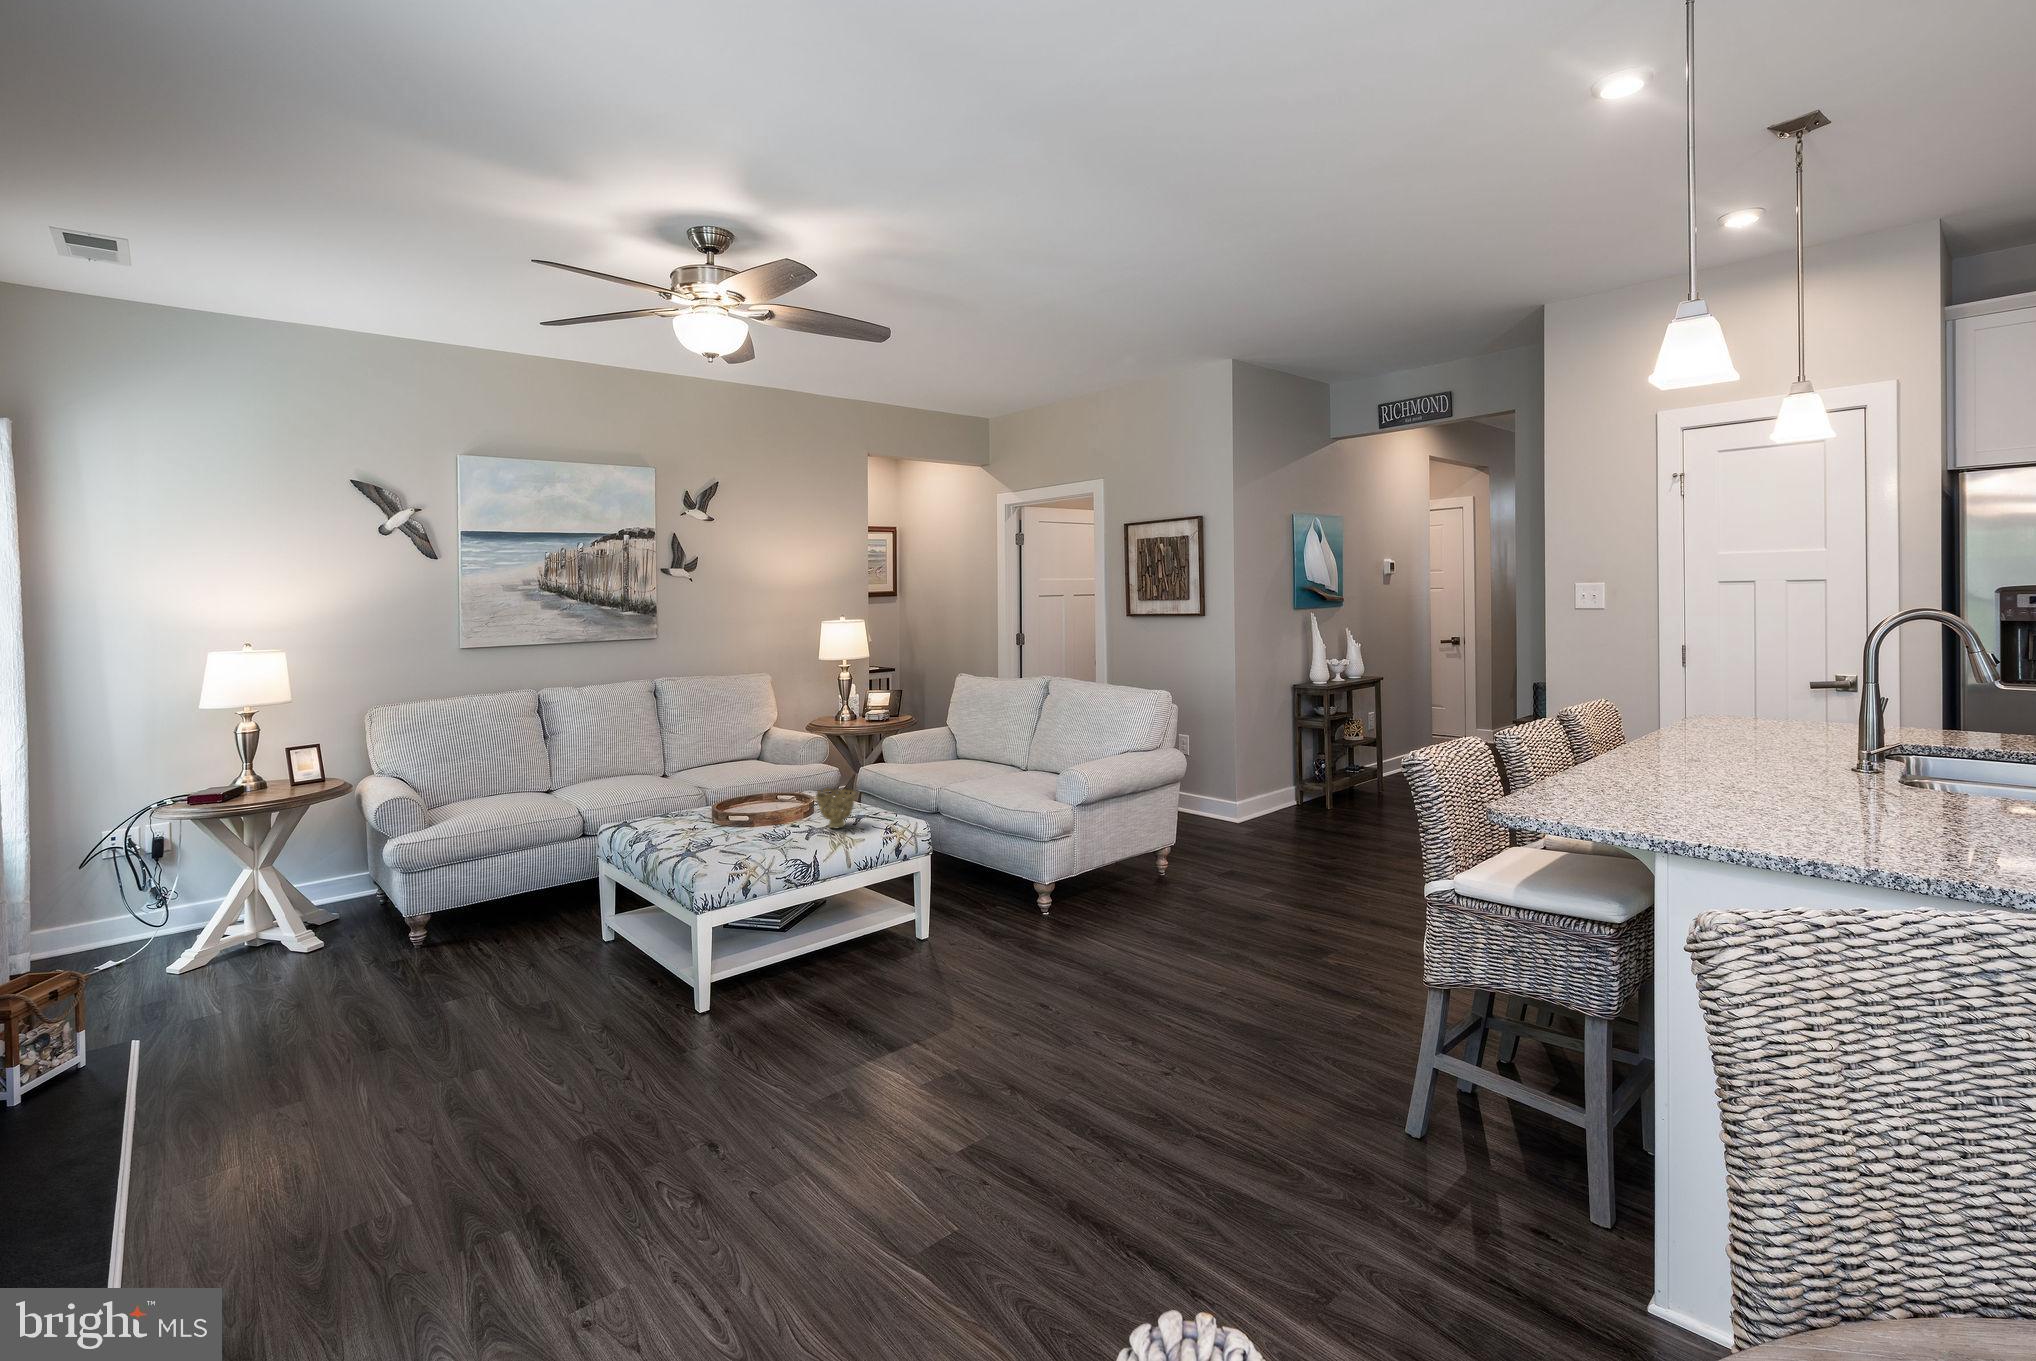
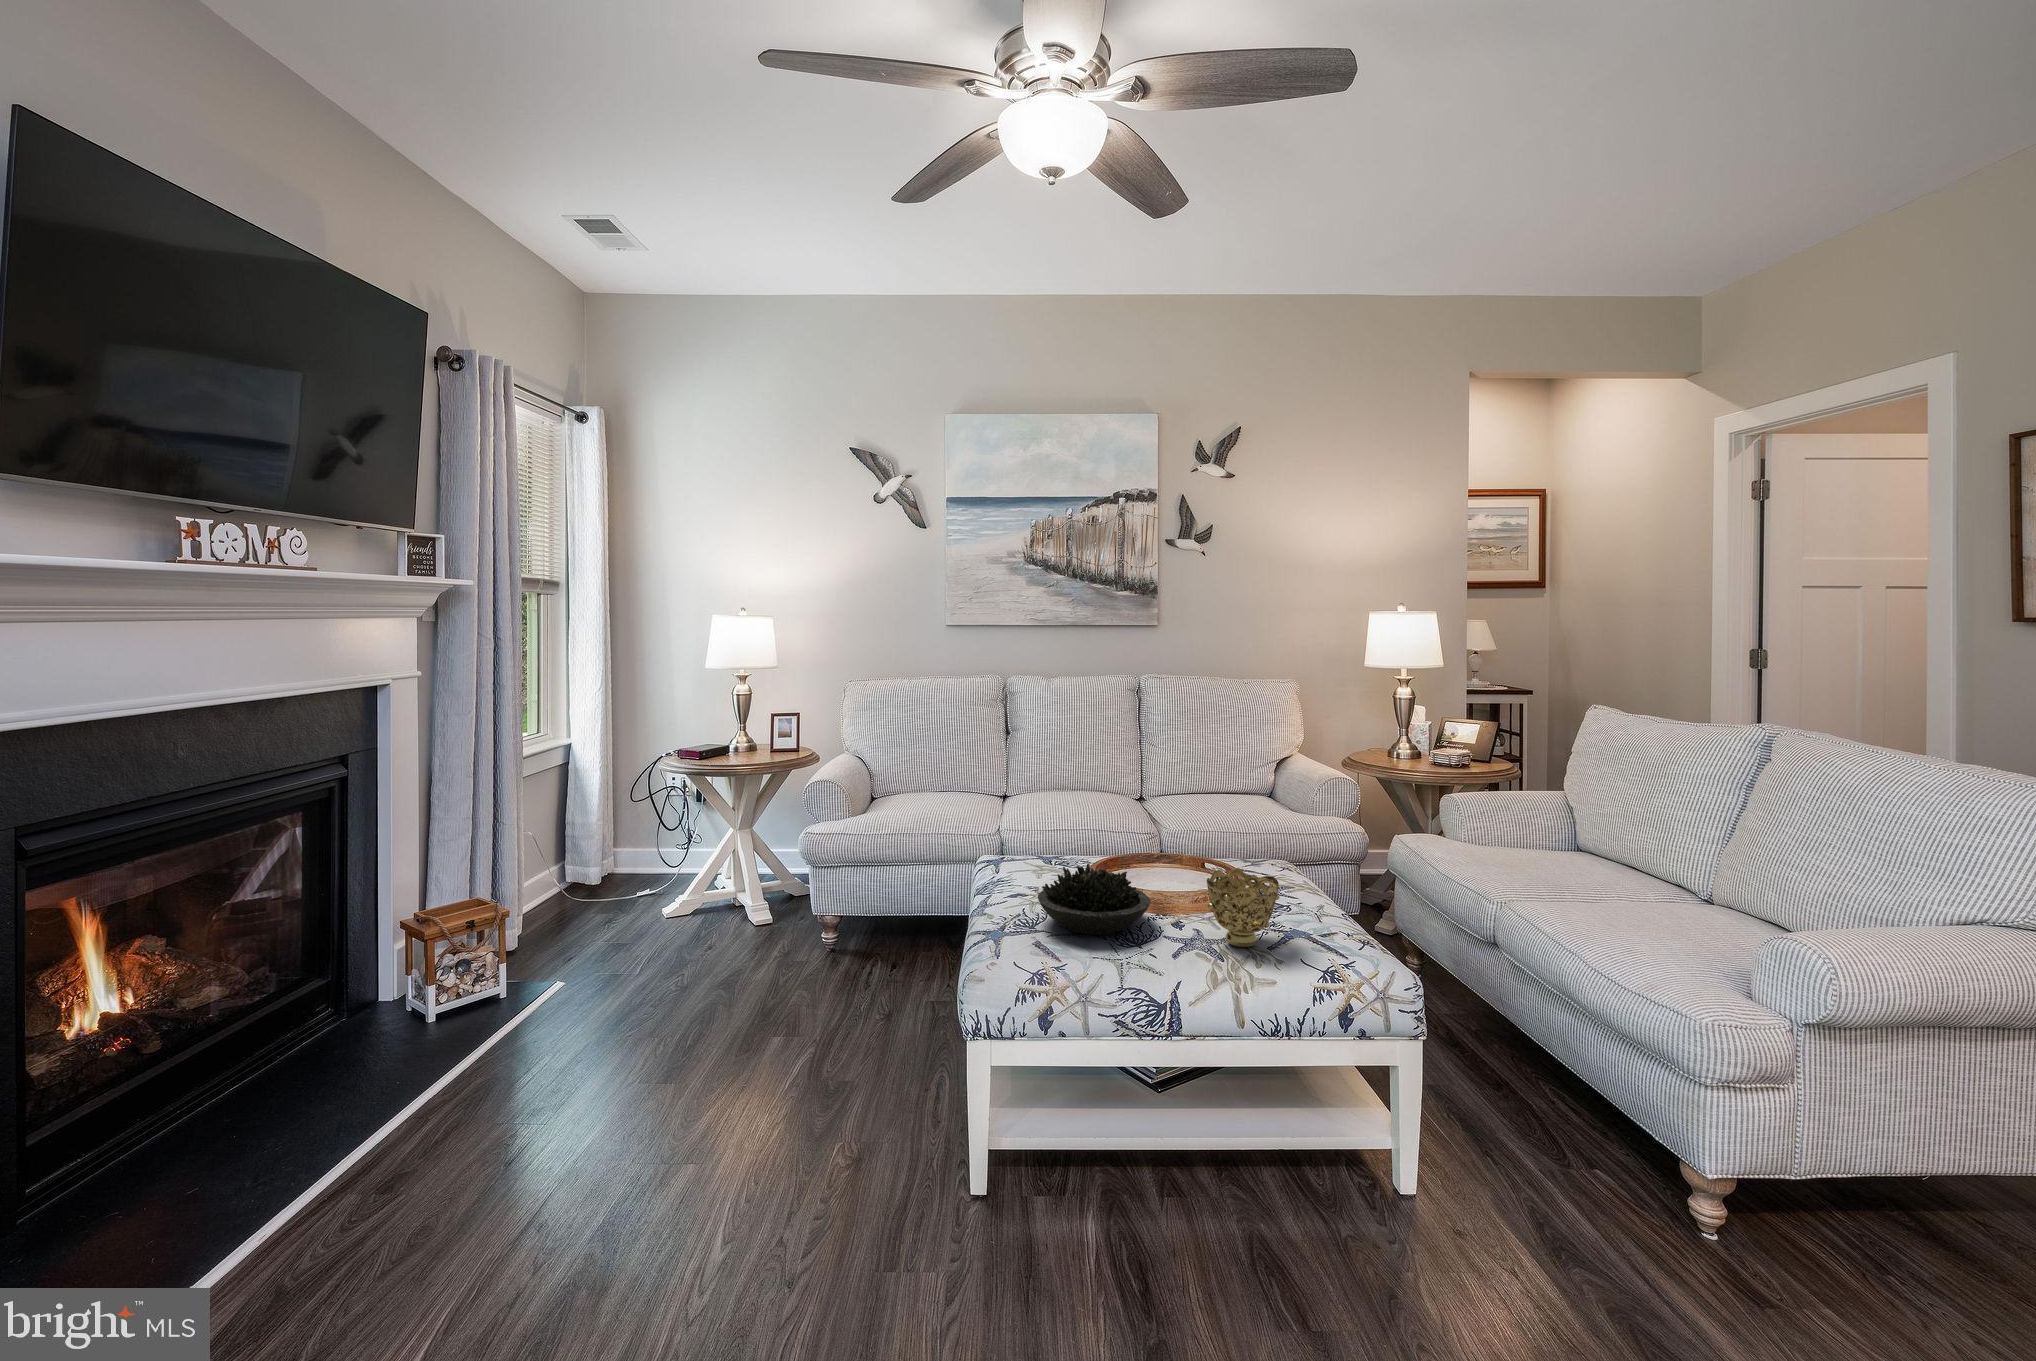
succulent plant: none [712,799,783,840] -> present [1038,863,1151,935]

